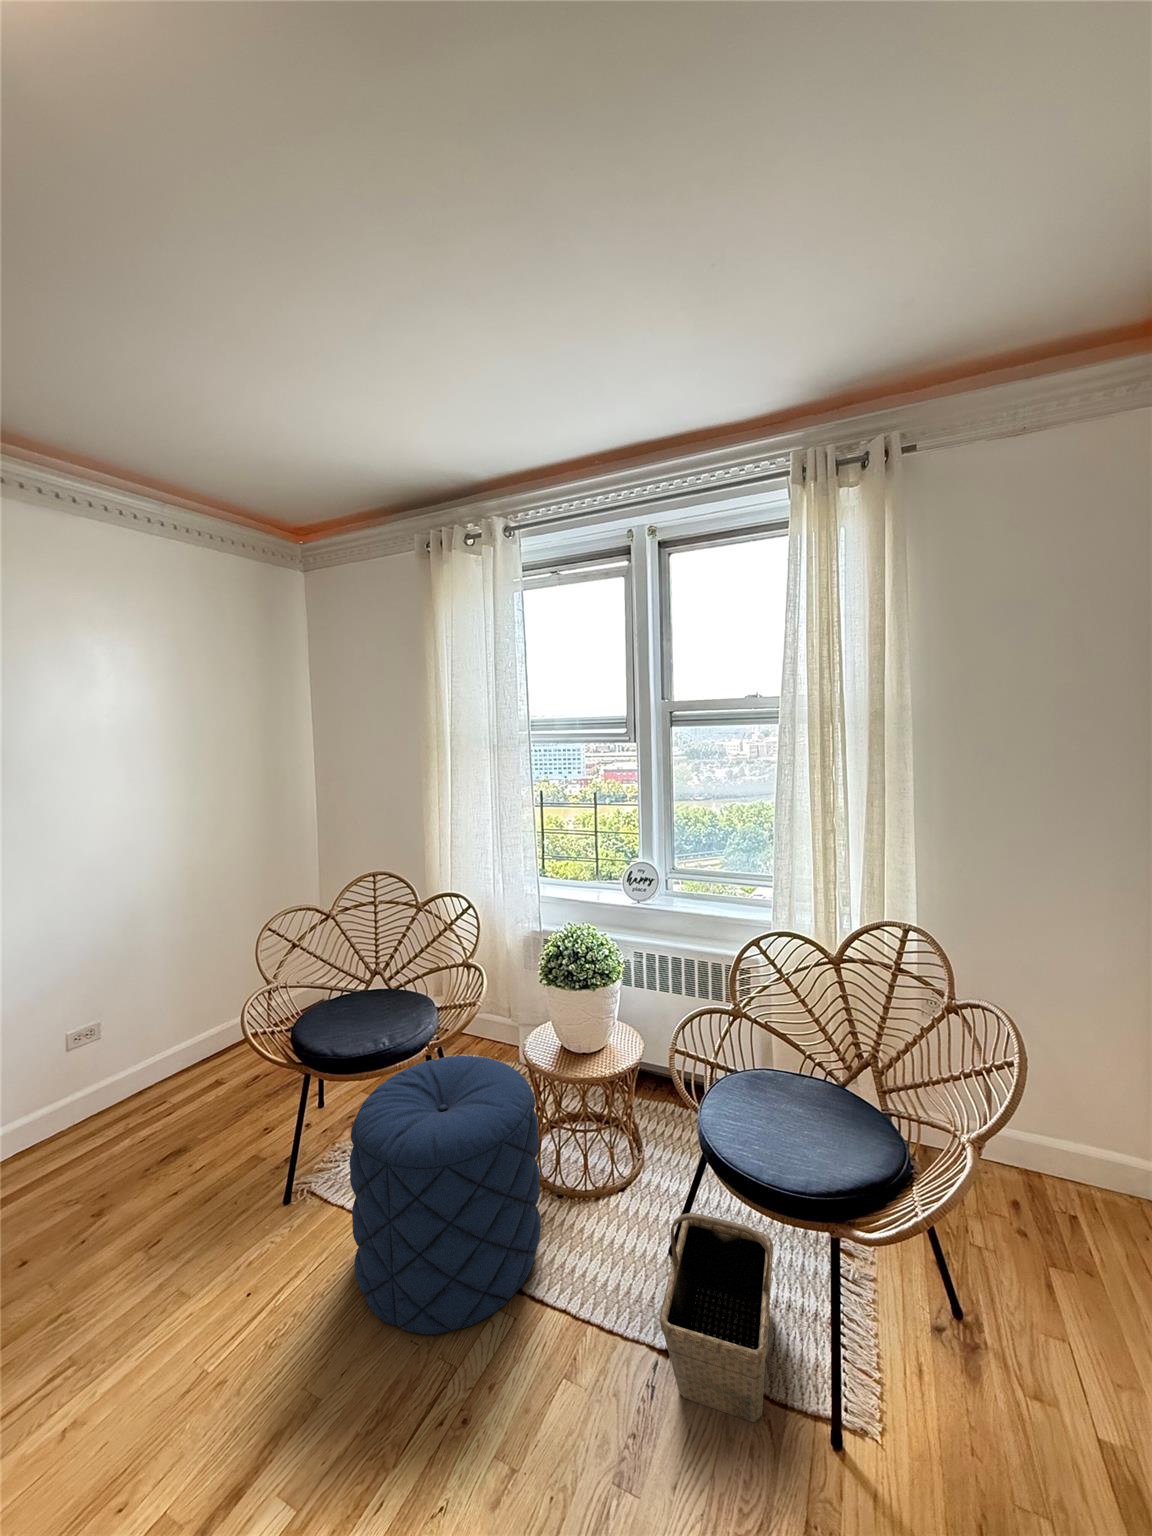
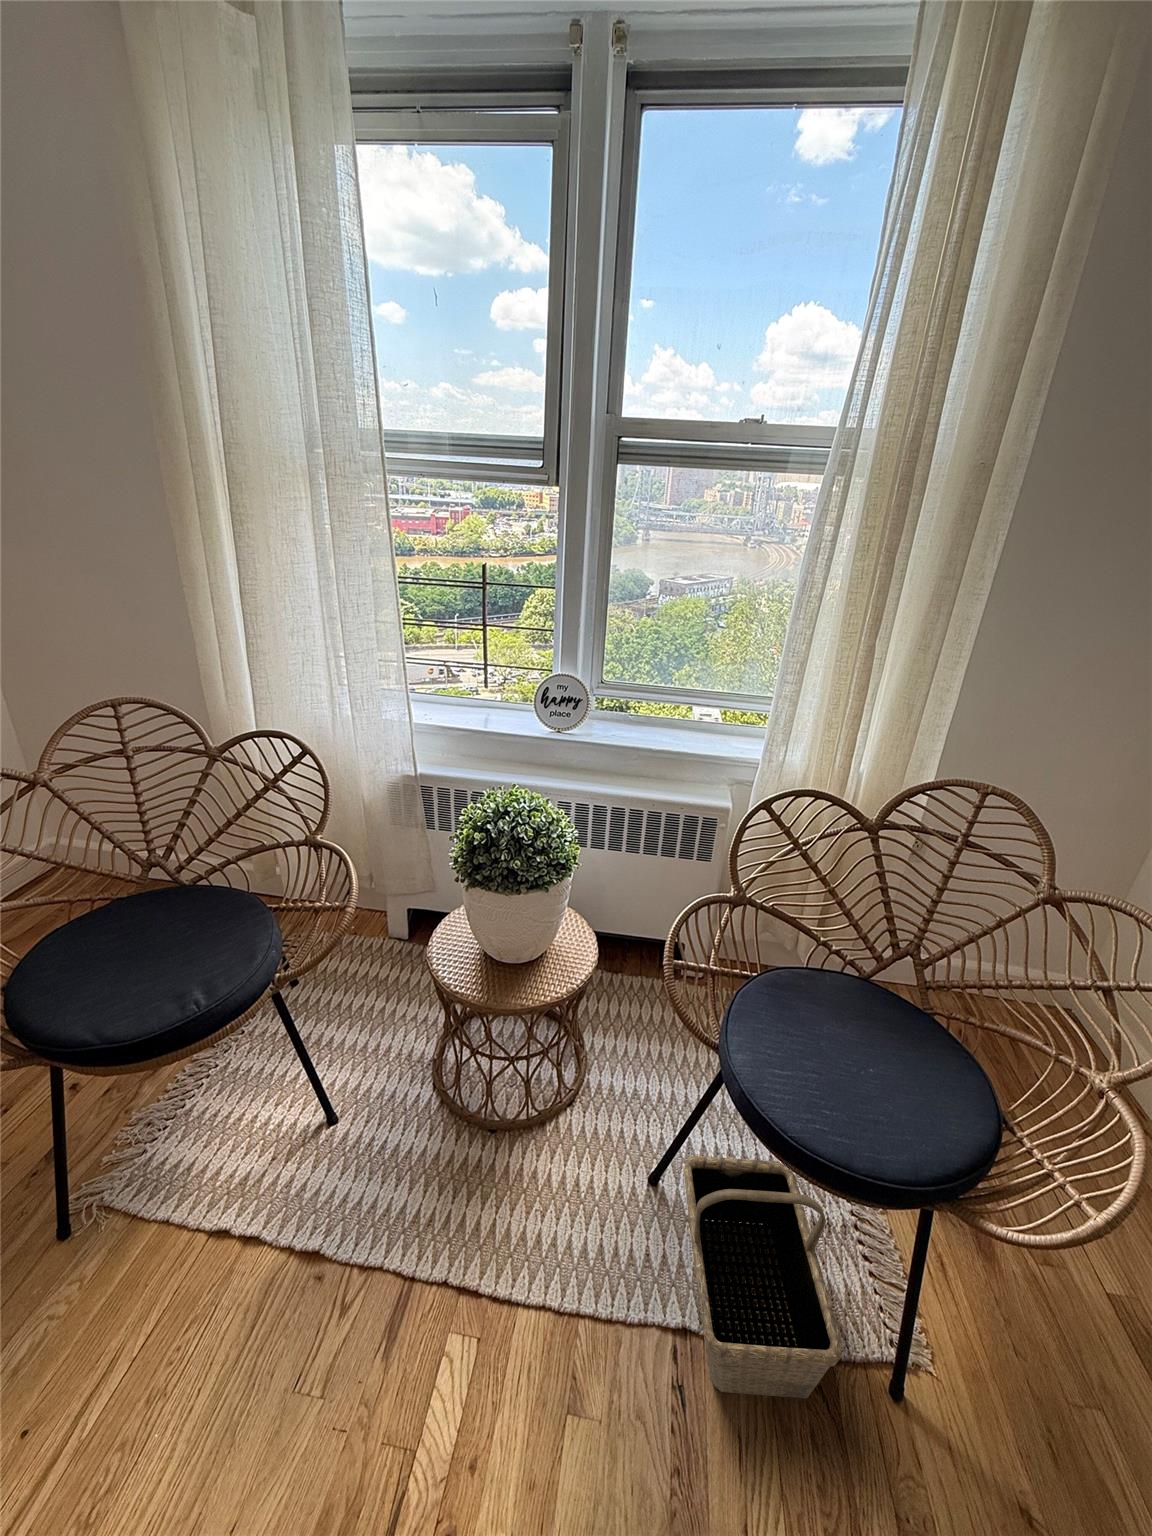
pouf: present [350,1056,541,1335] -> none [175,1001,491,1418]

